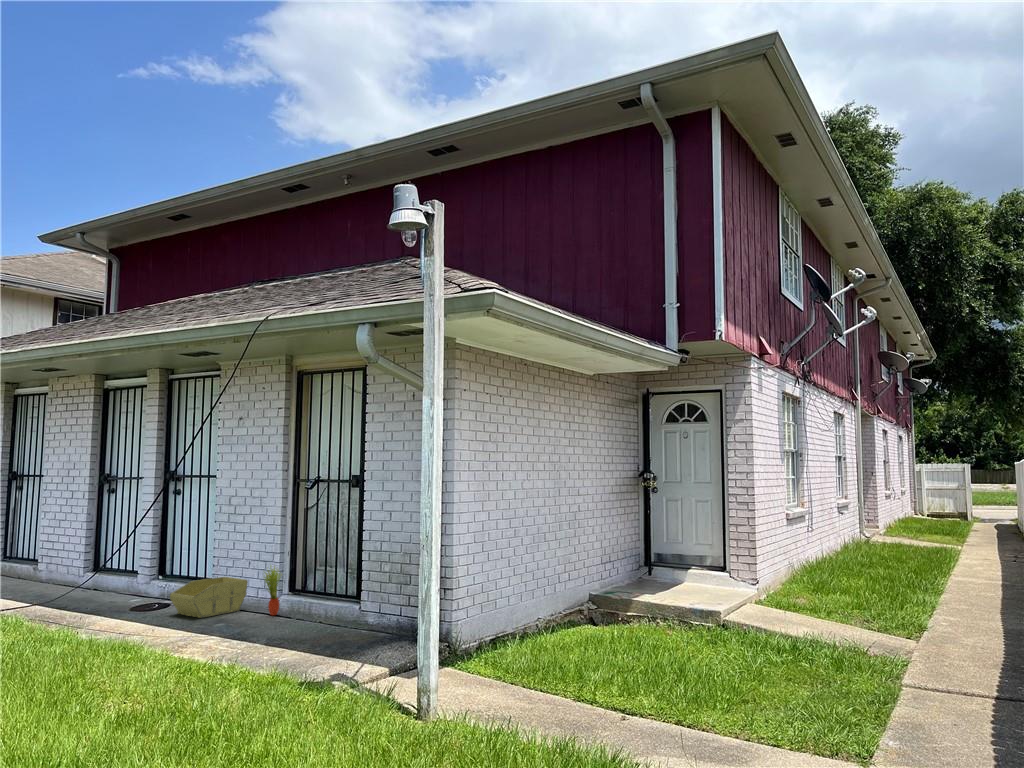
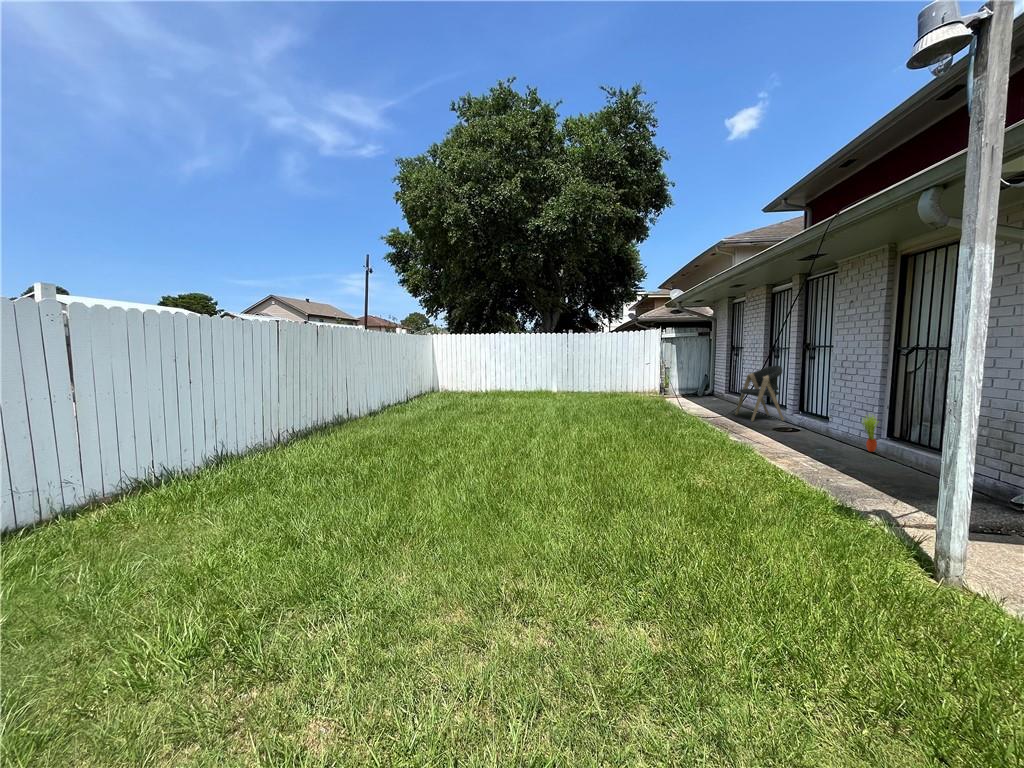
chair: none [52,505,138,601] -> present [735,366,784,421]
storage bin: present [170,577,248,618] -> none [790,418,853,443]

